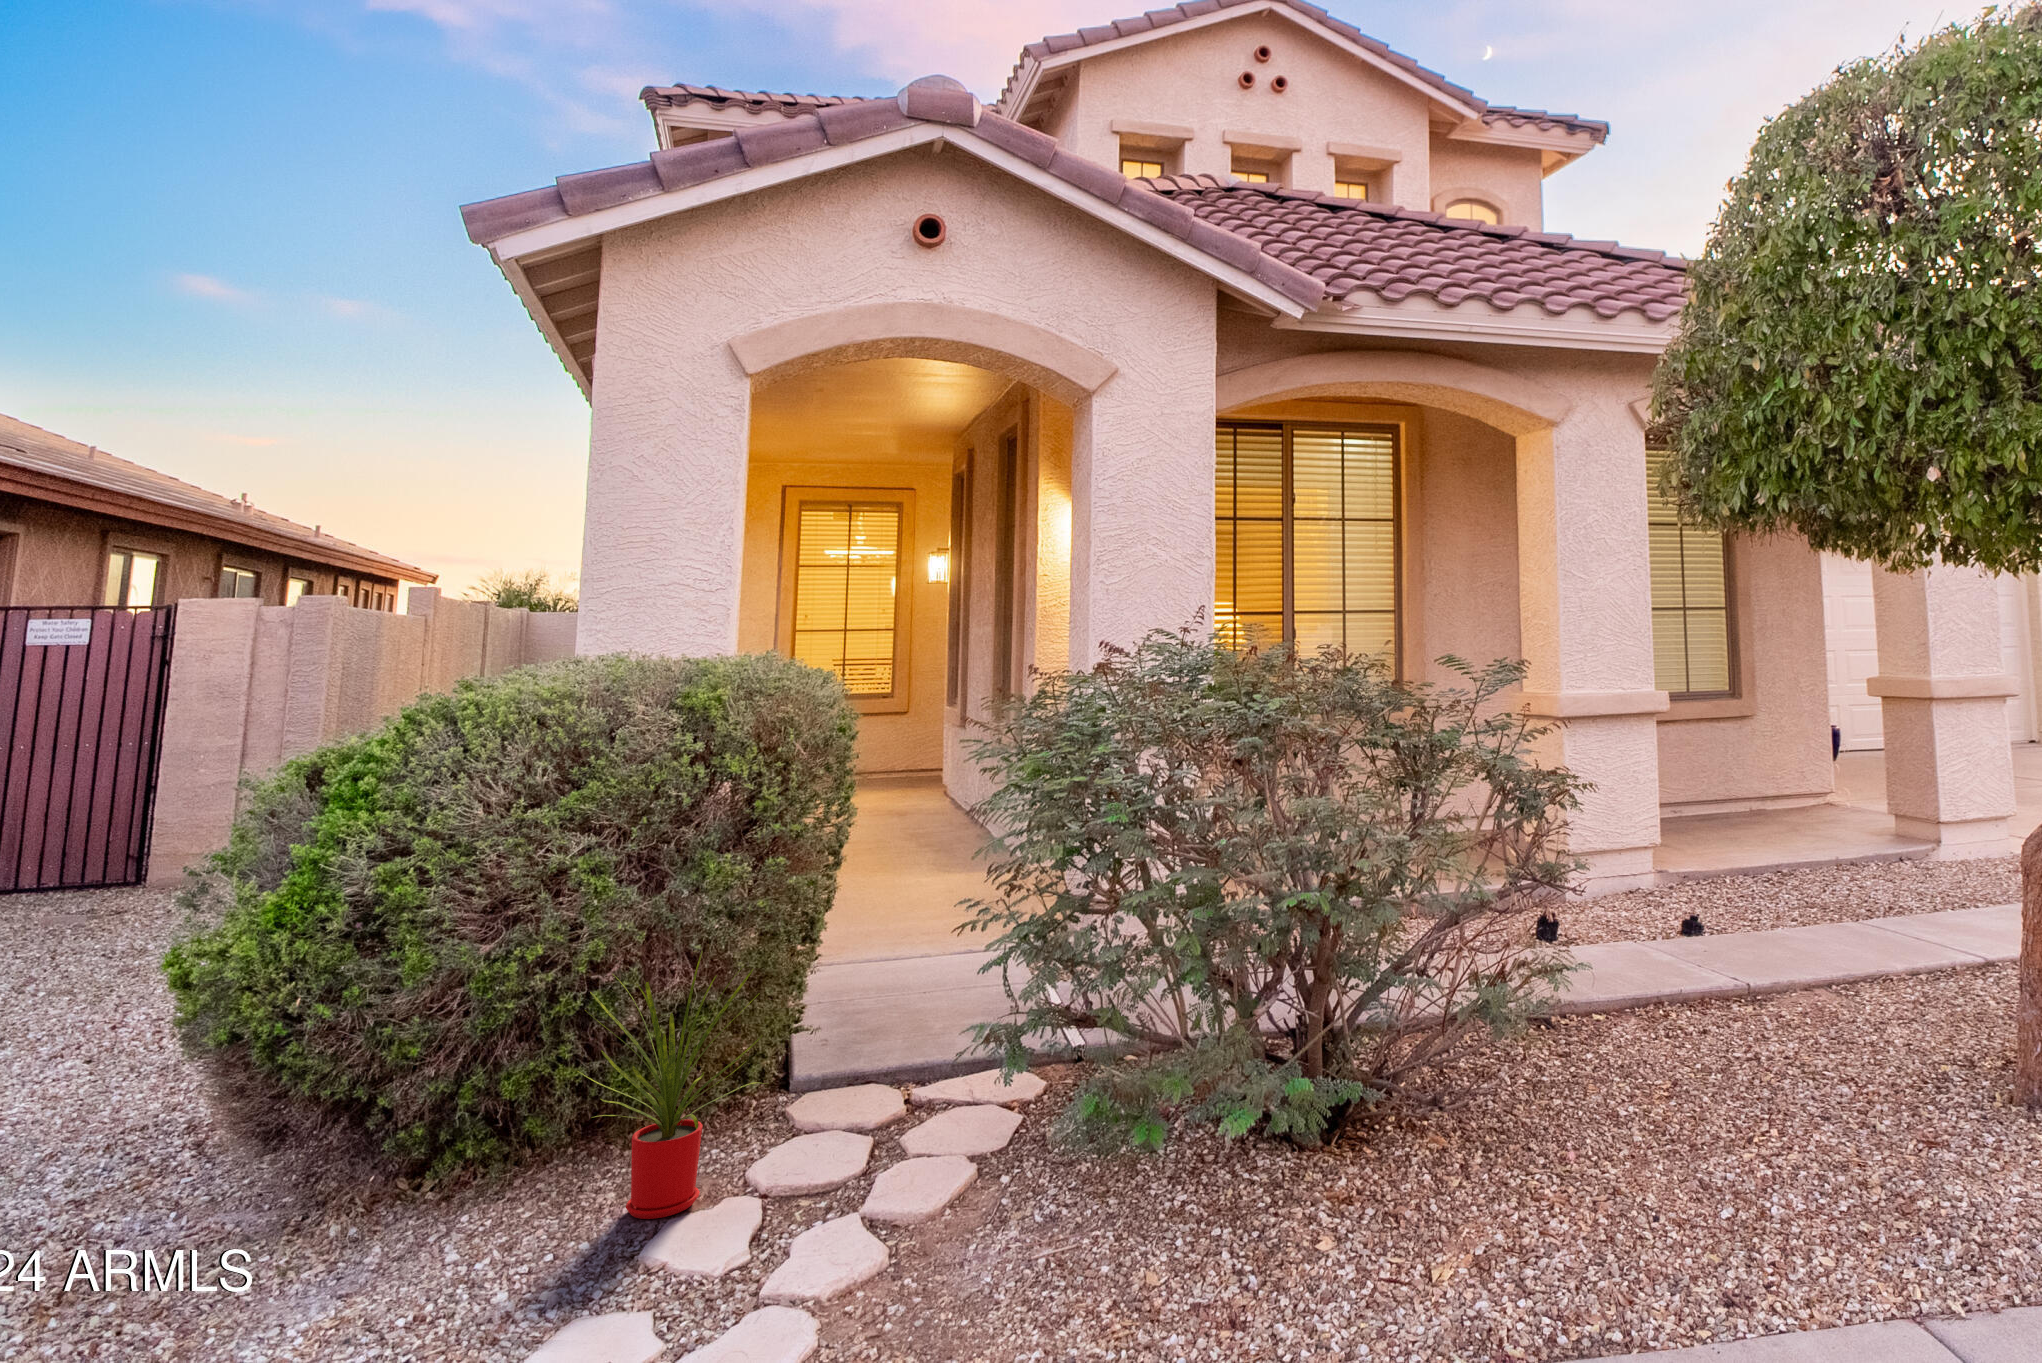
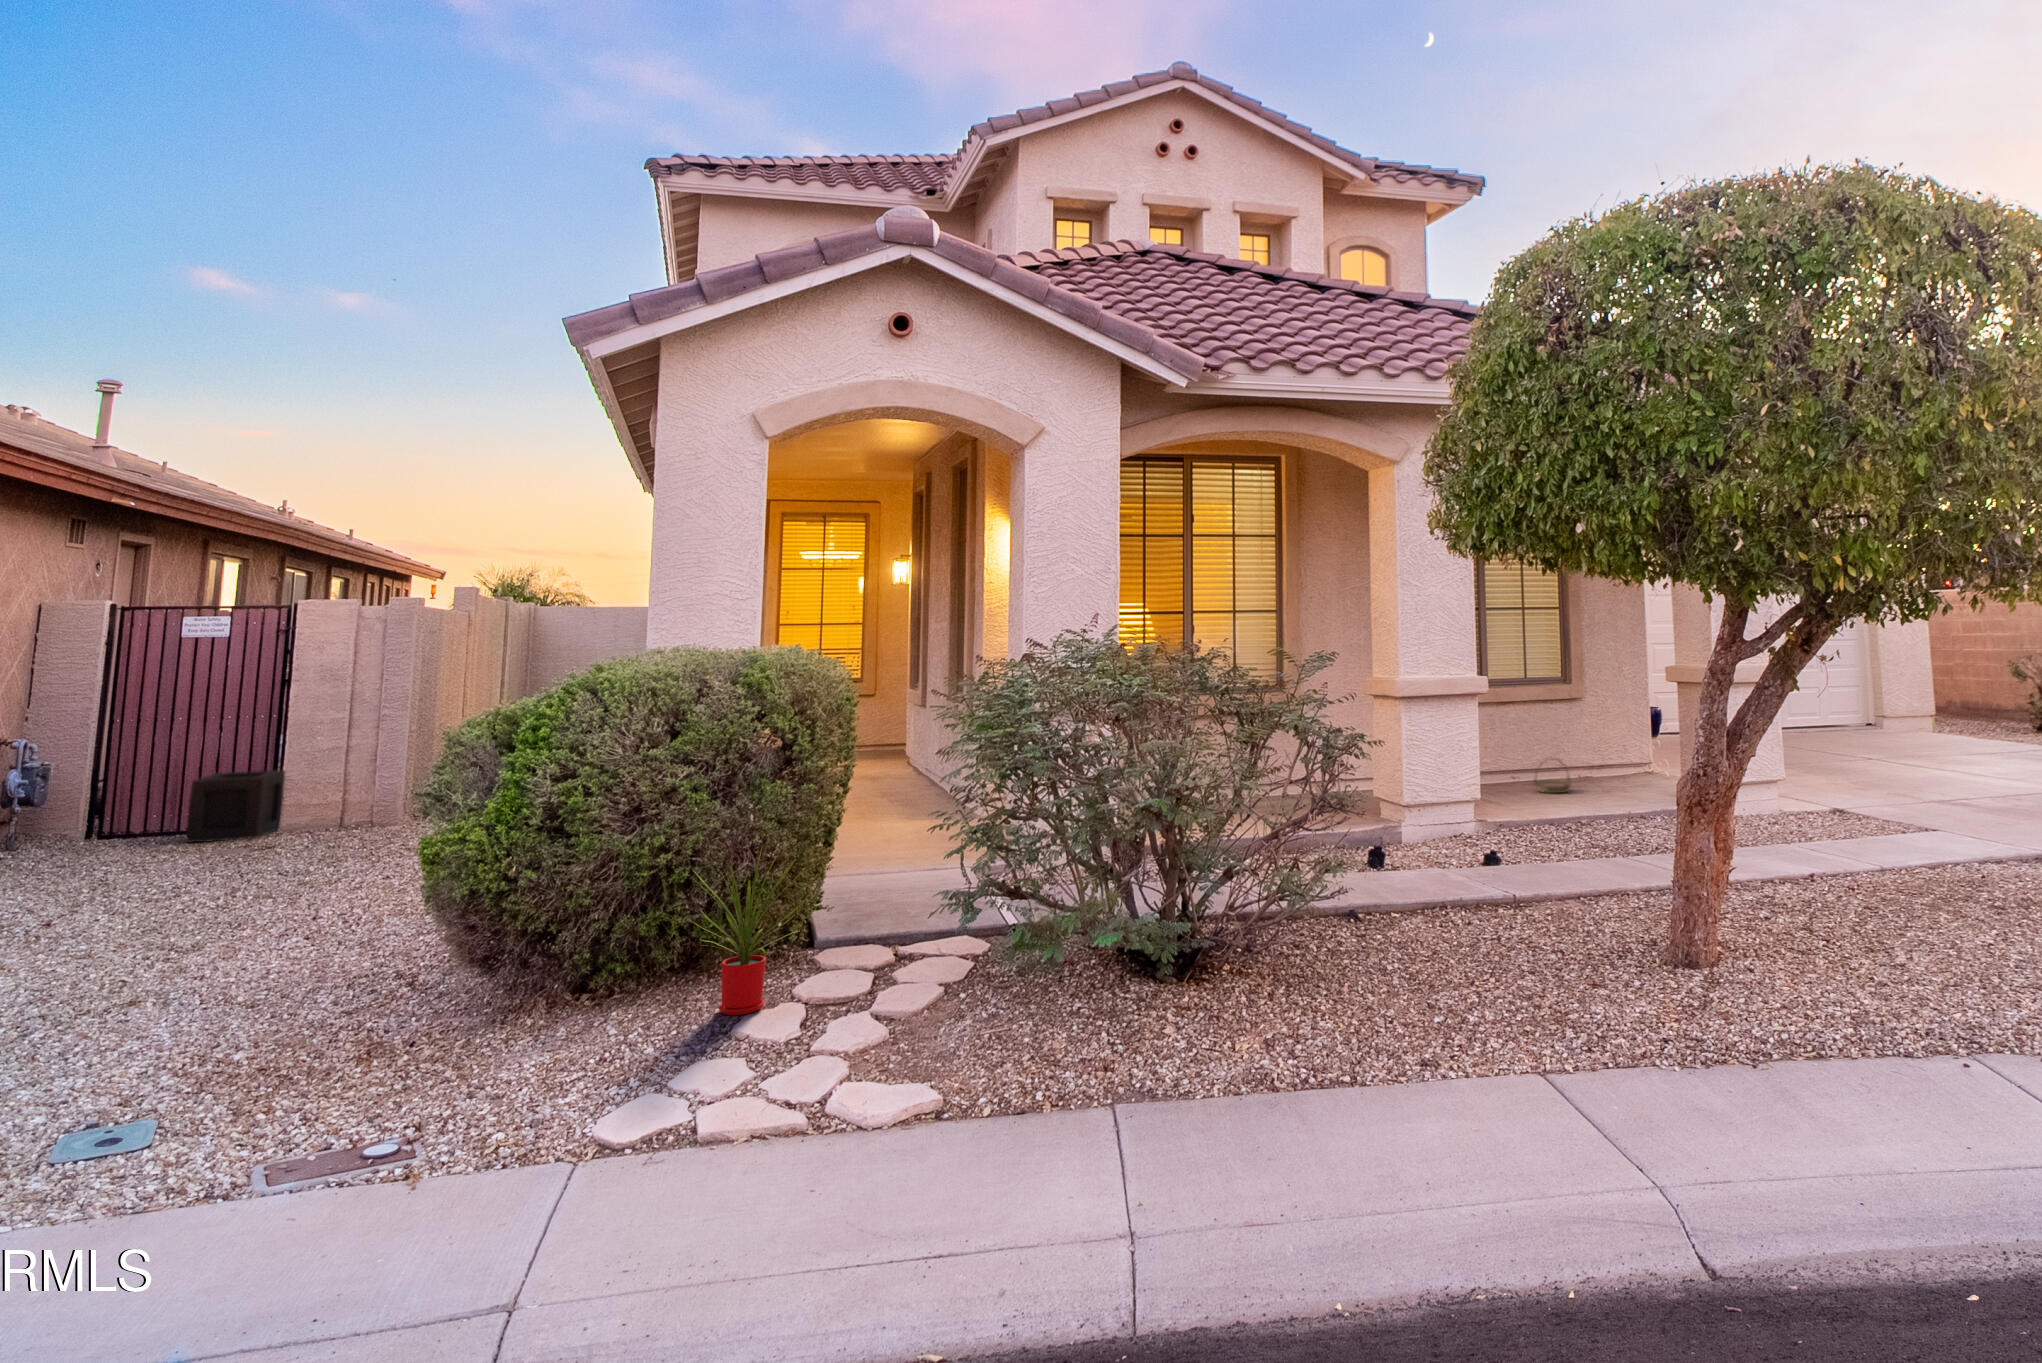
basket: none [1696,784,1742,827] -> present [1534,758,1571,793]
wooden crate: none [19,810,160,905] -> present [186,770,285,843]

